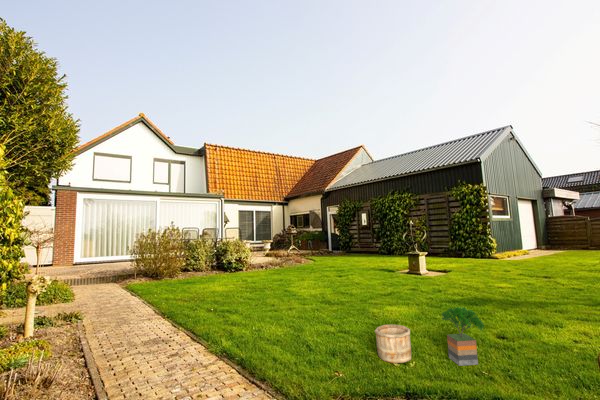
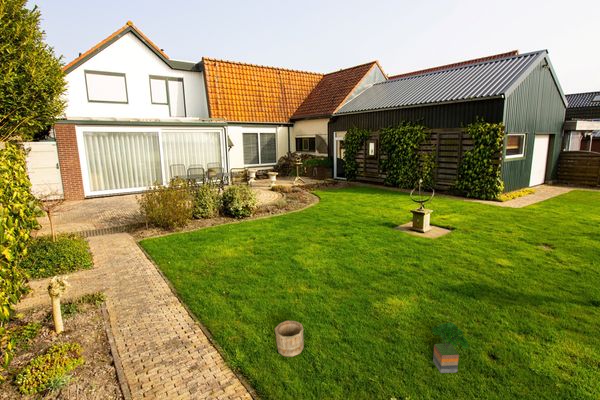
wooden bucket: present [375,324,411,363] -> present [274,321,304,357]

